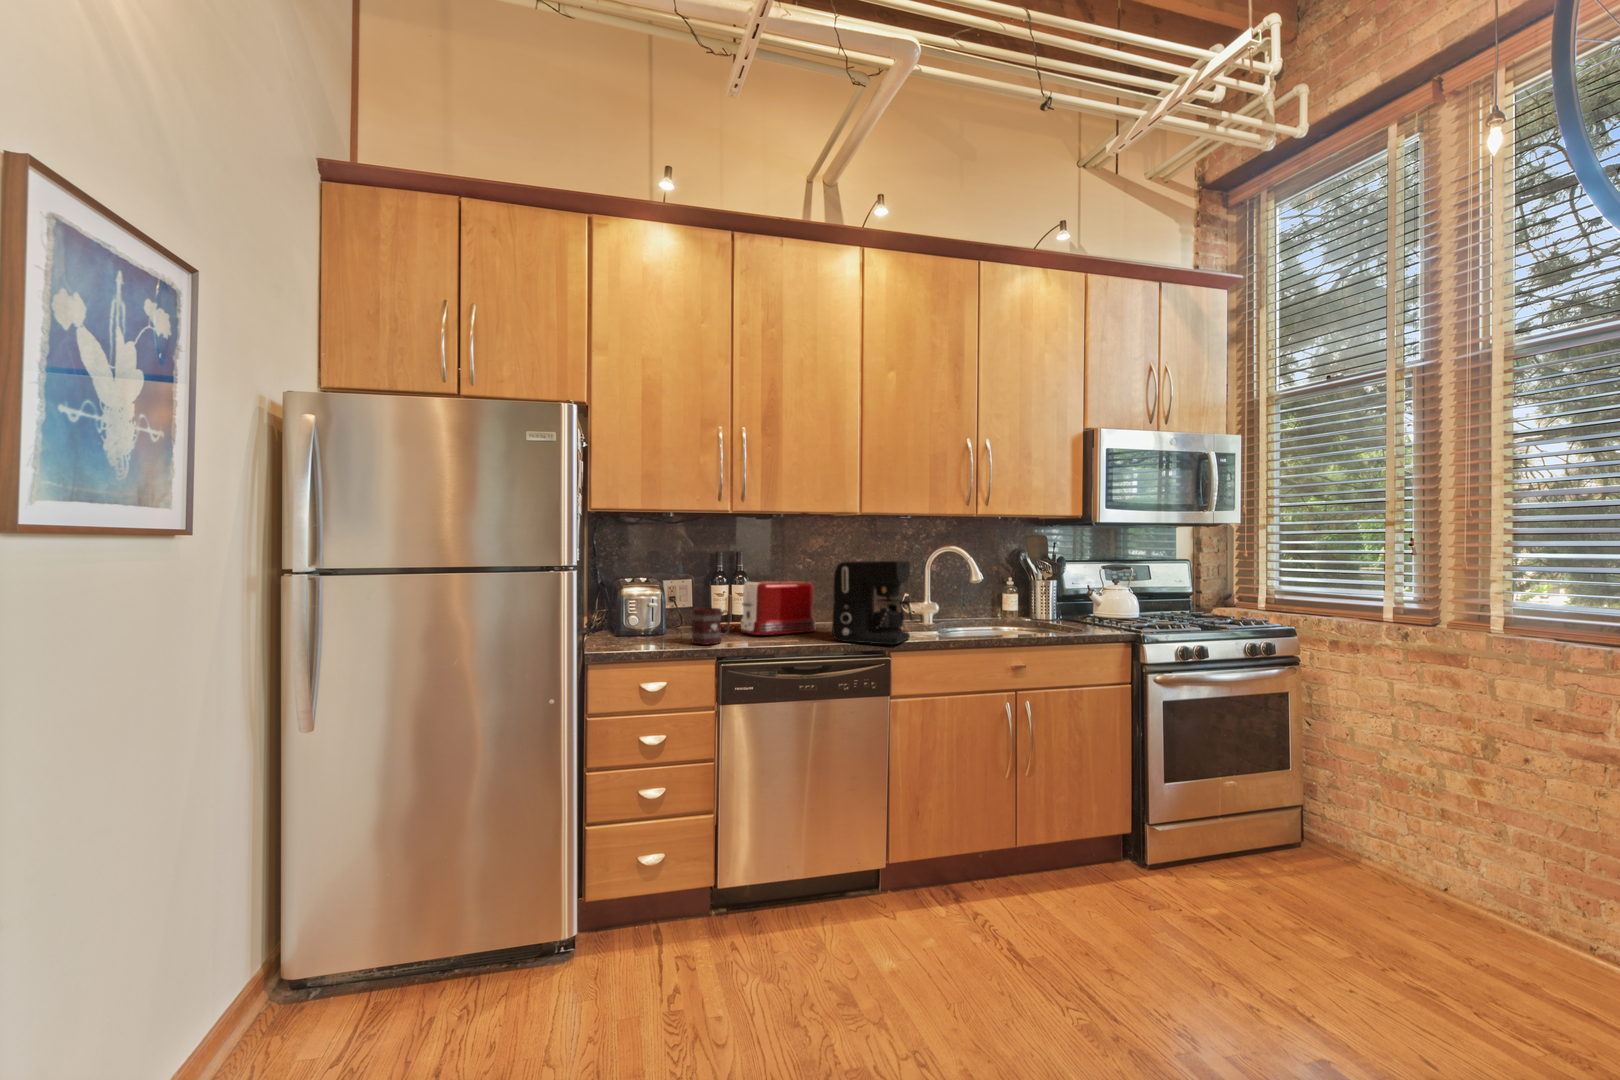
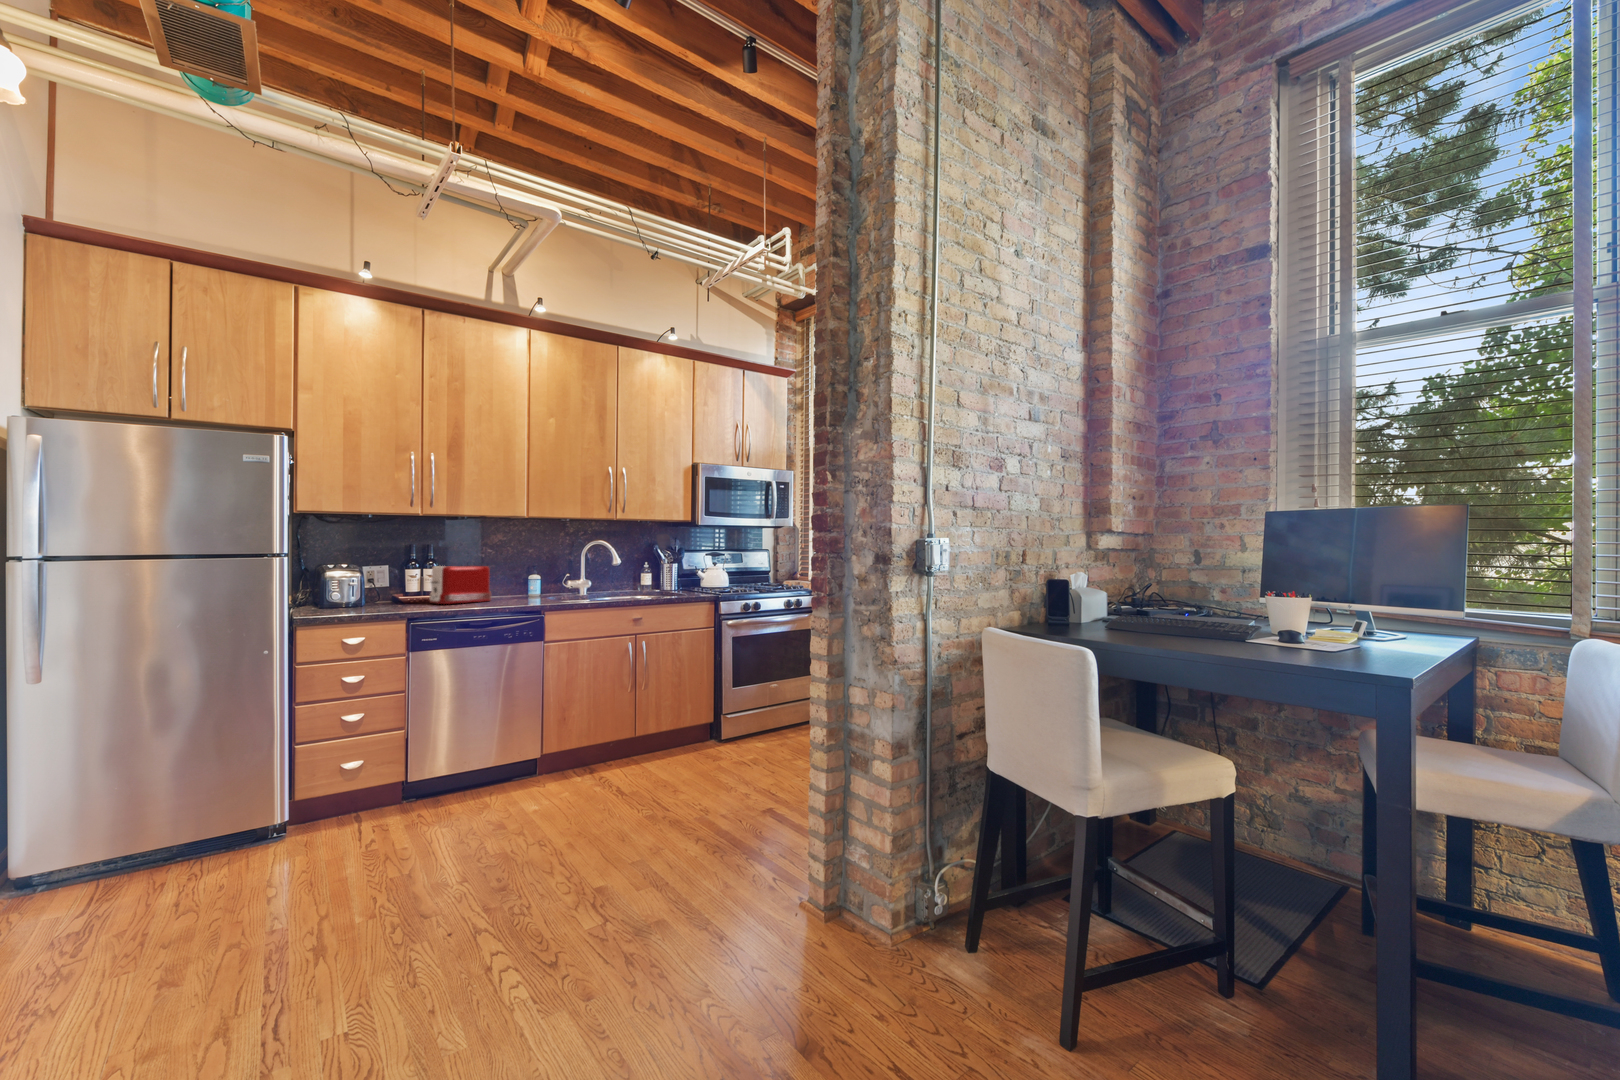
coffee maker: present [832,560,912,645] -> none [501,550,561,605]
mug: present [692,608,730,644] -> none [387,585,420,610]

